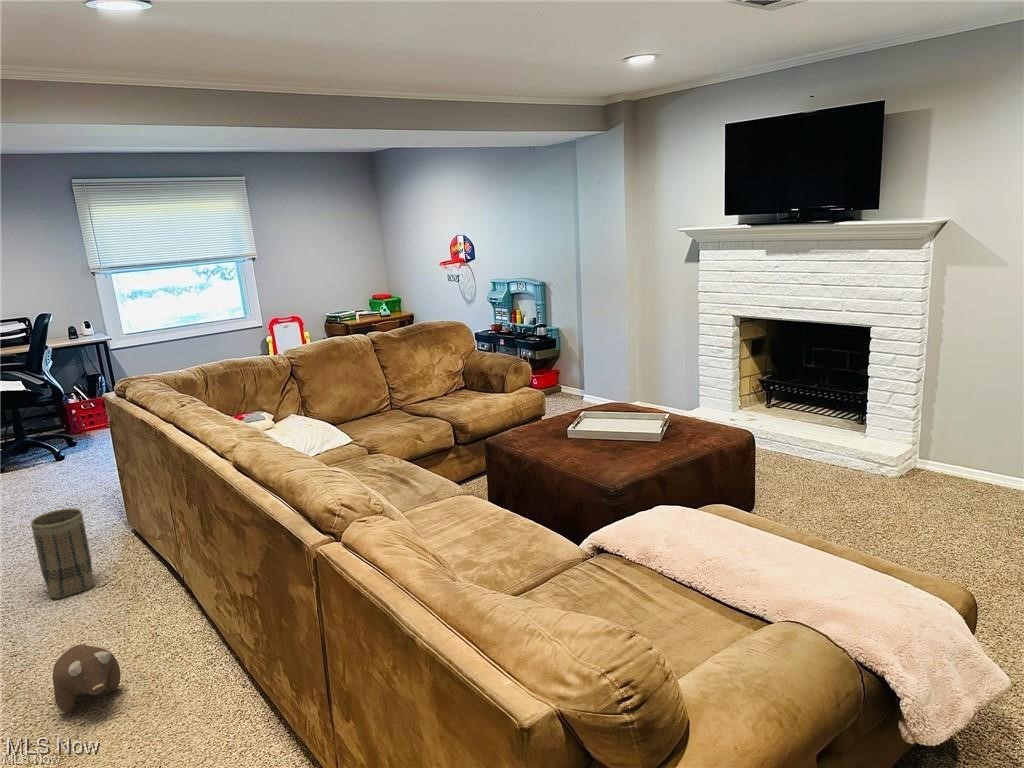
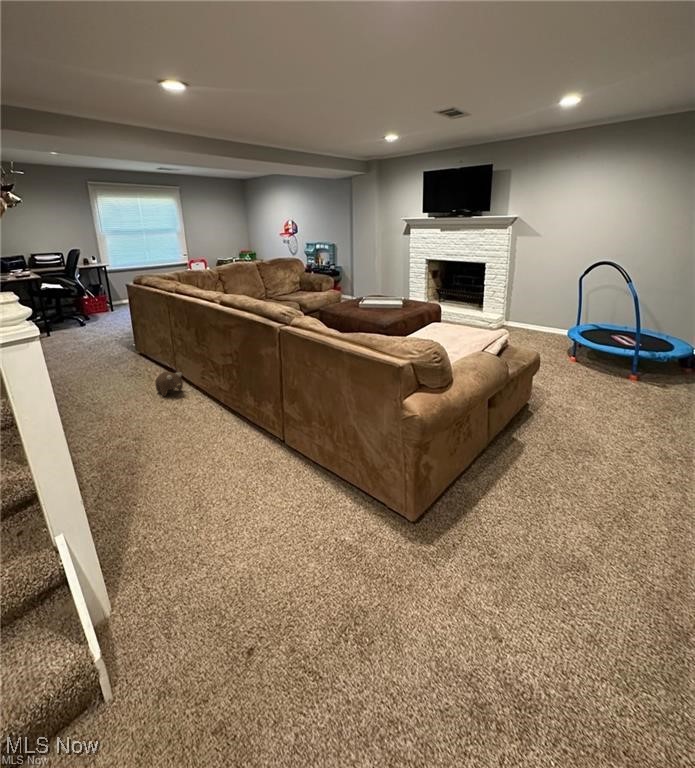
basket: present [31,508,94,599] -> none [120,329,148,368]

